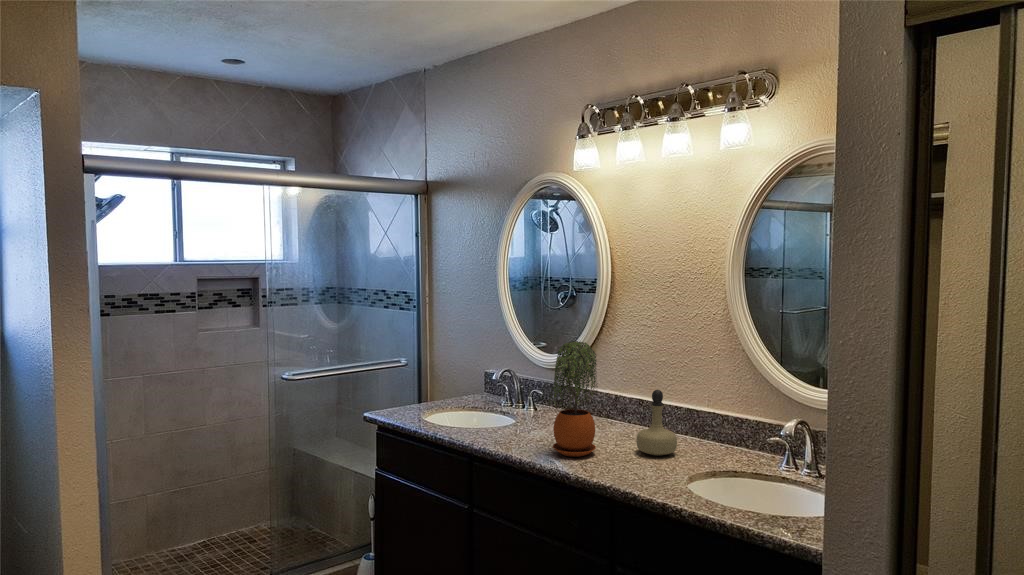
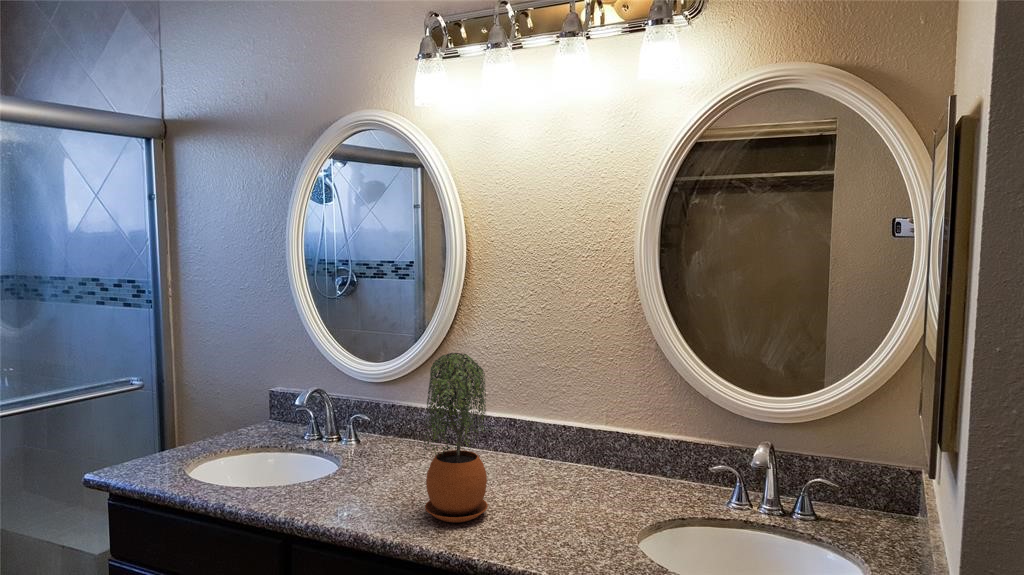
perfume bottle: present [636,390,677,455] -> none [537,413,592,504]

